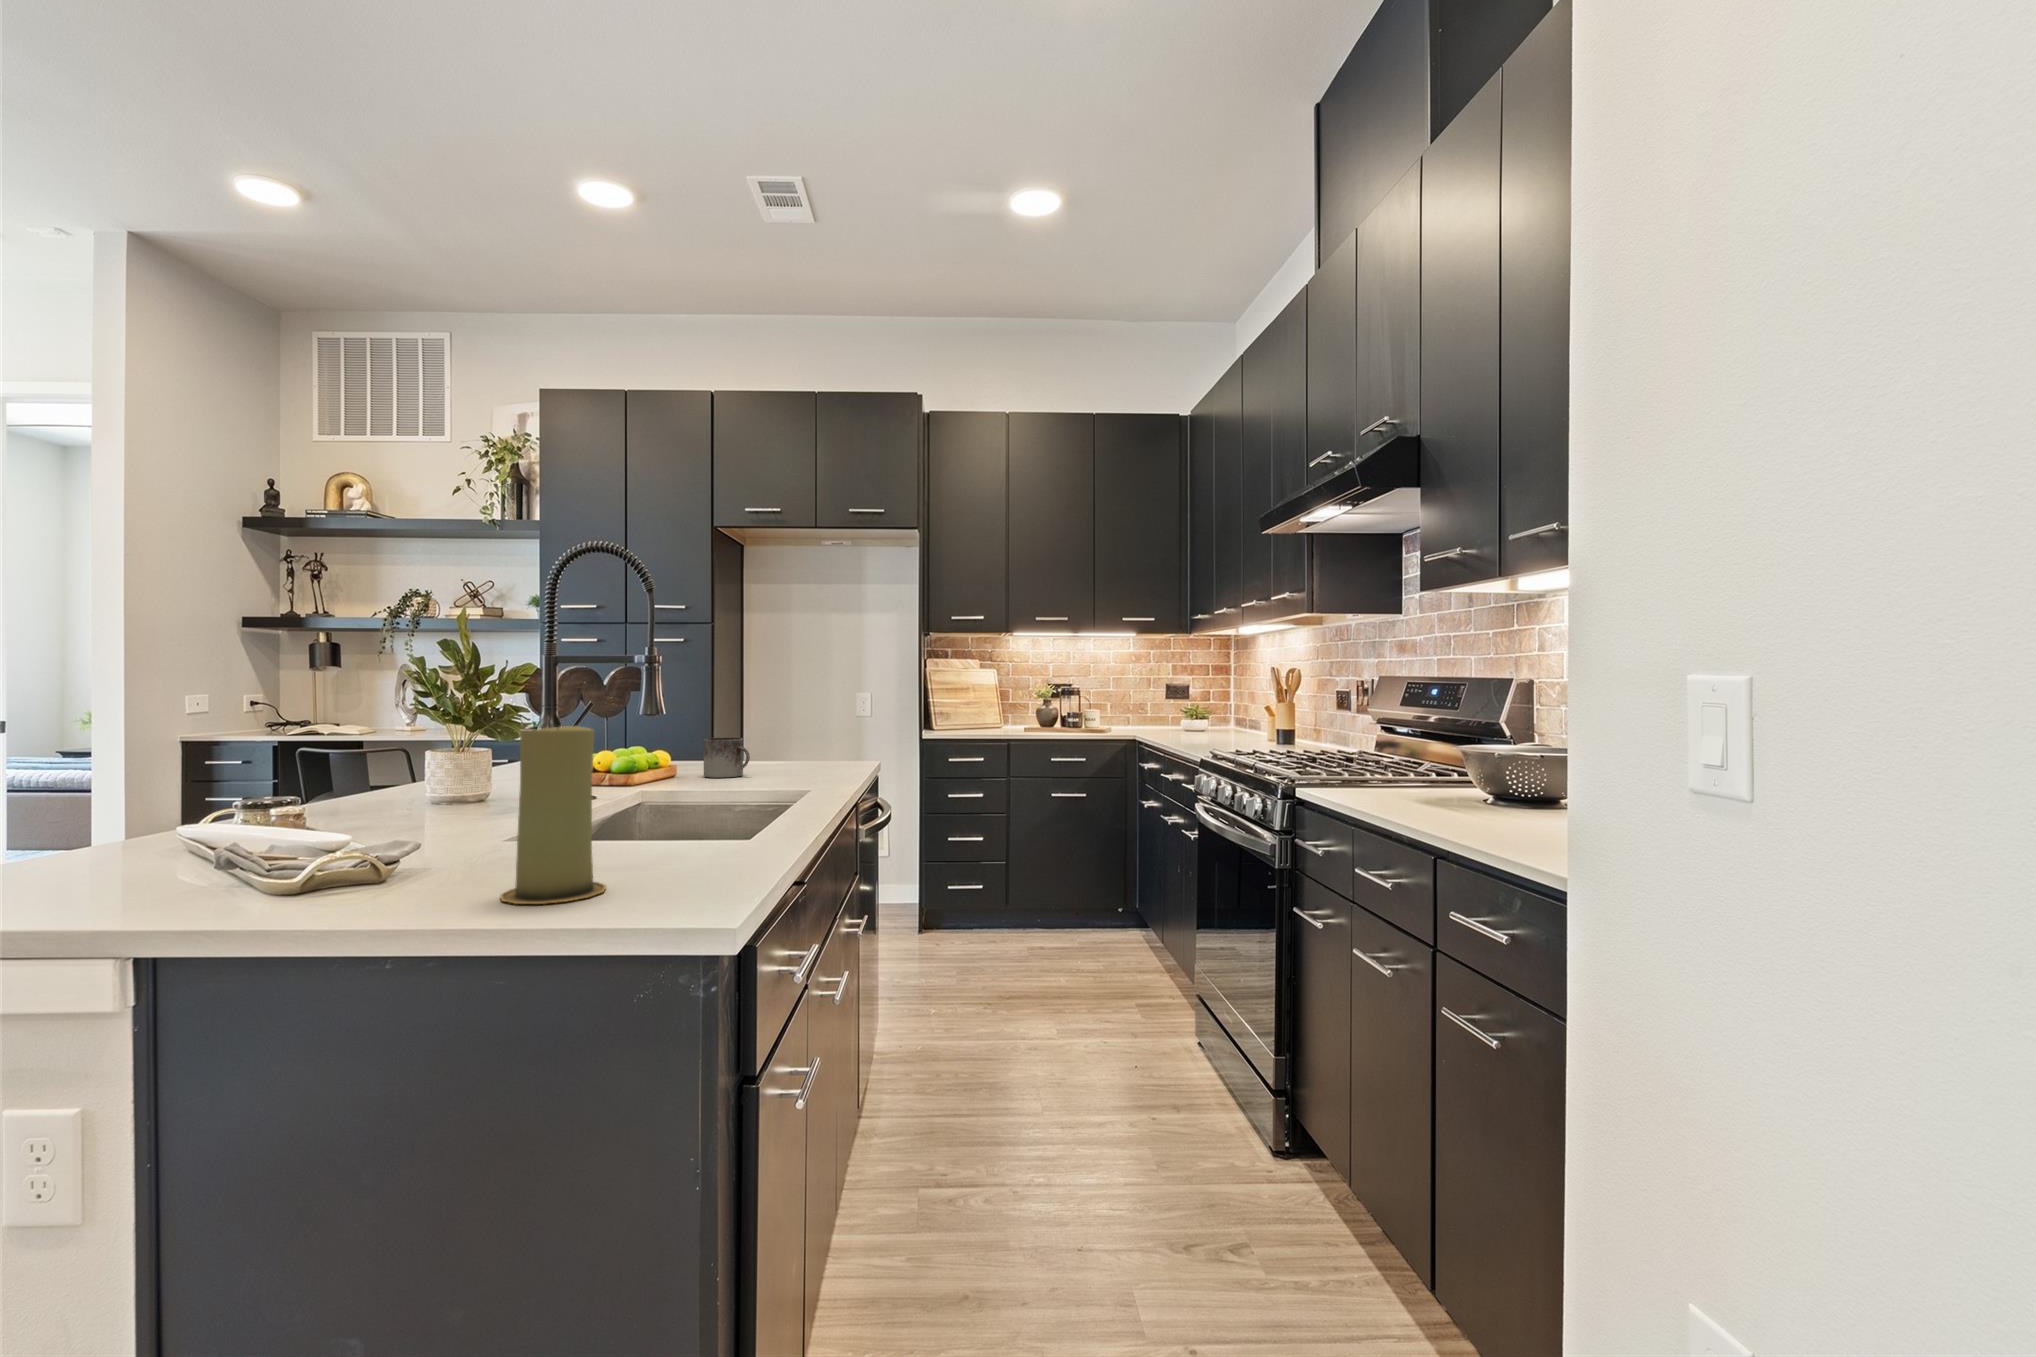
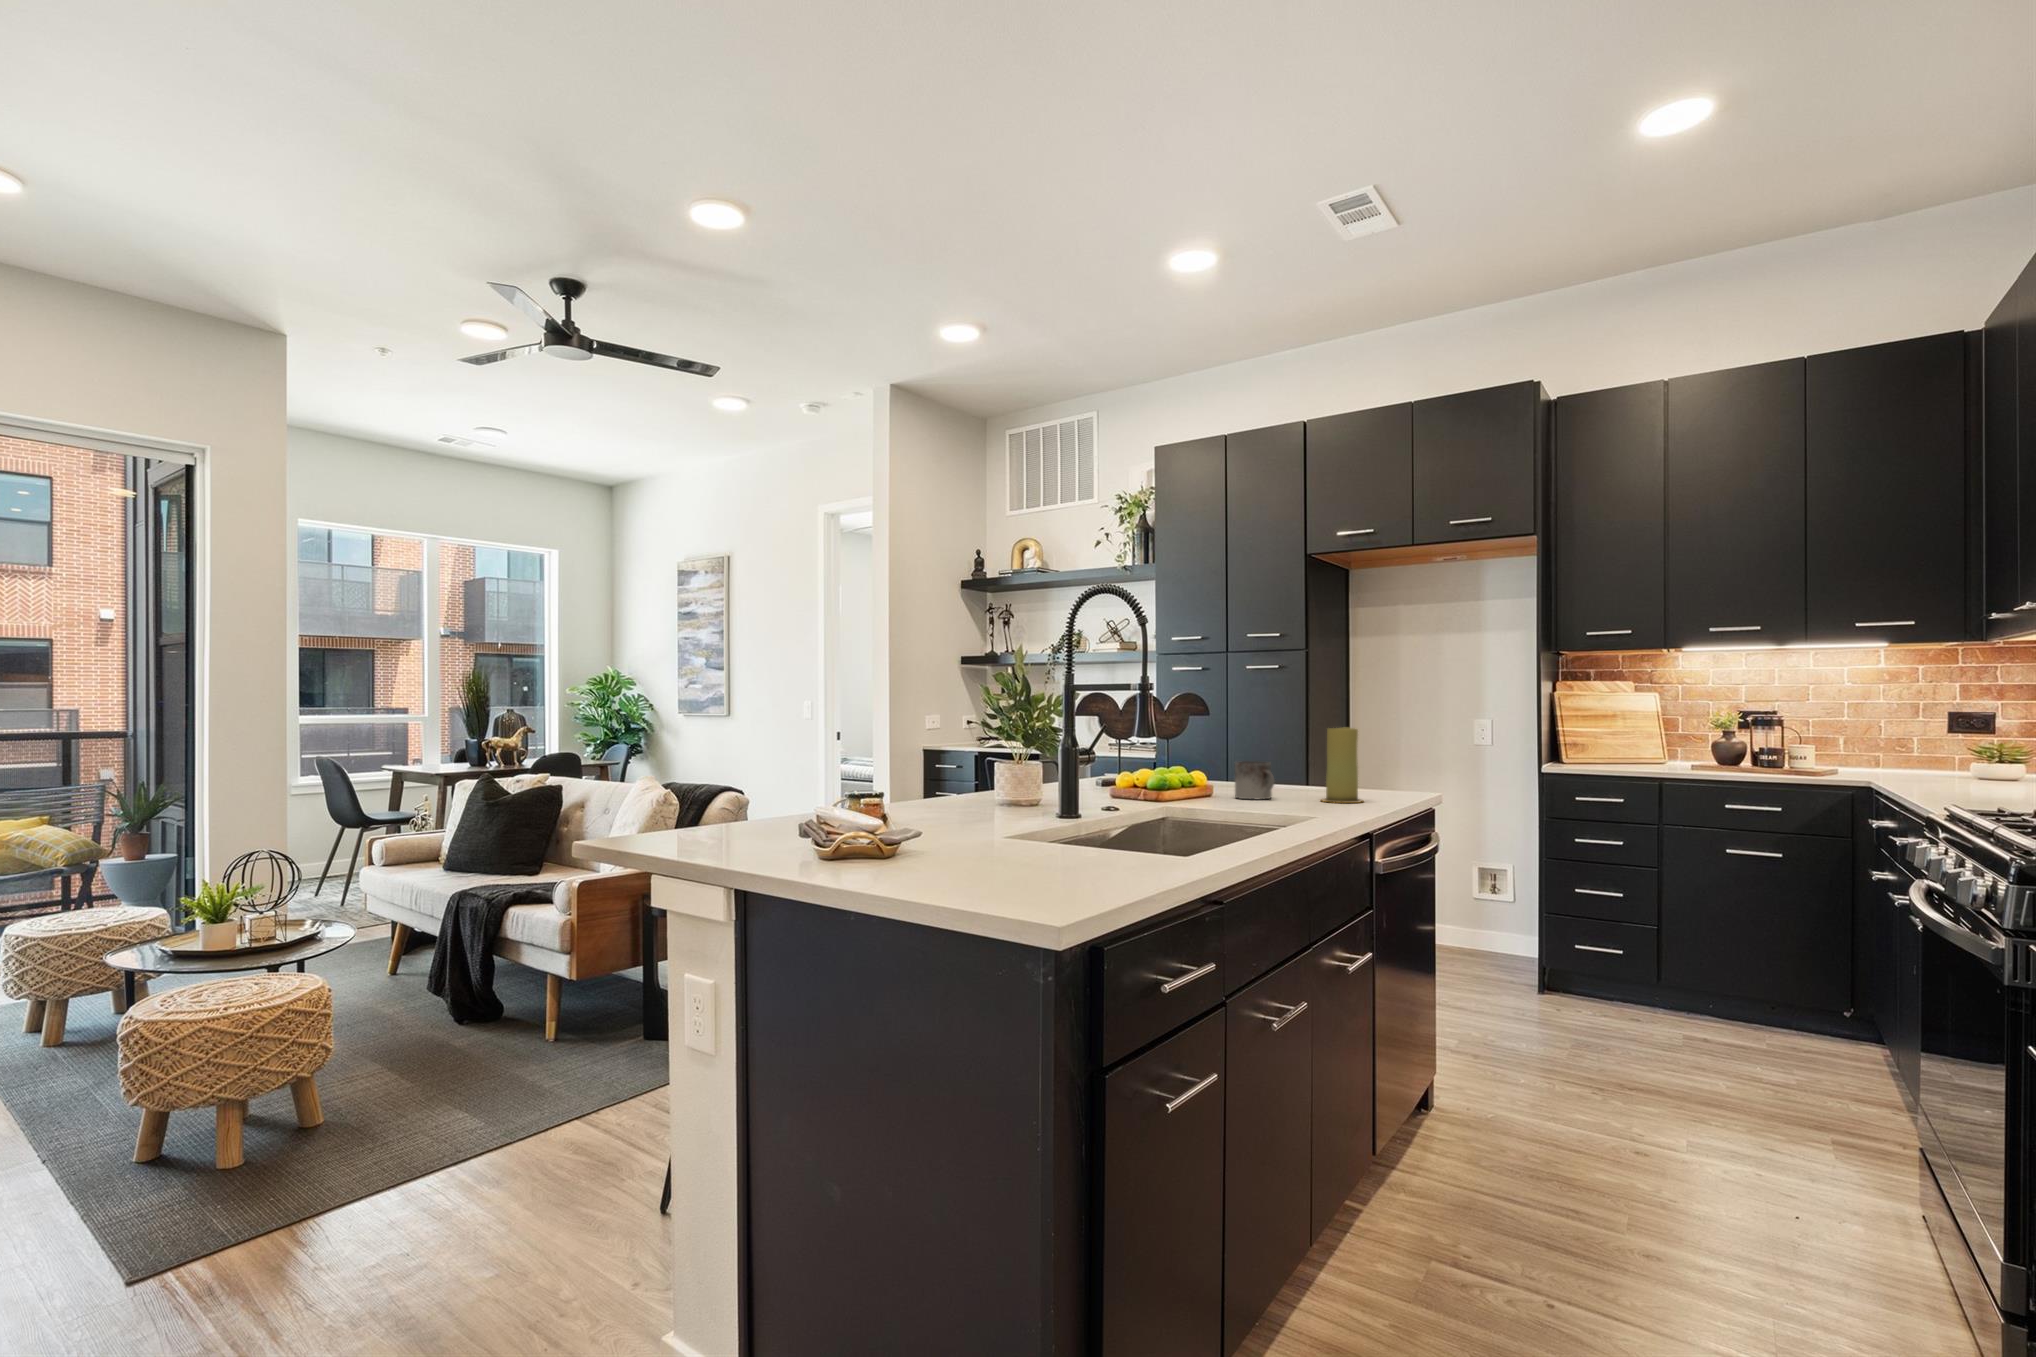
candle: present [500,726,606,904] -> present [1321,728,1363,803]

